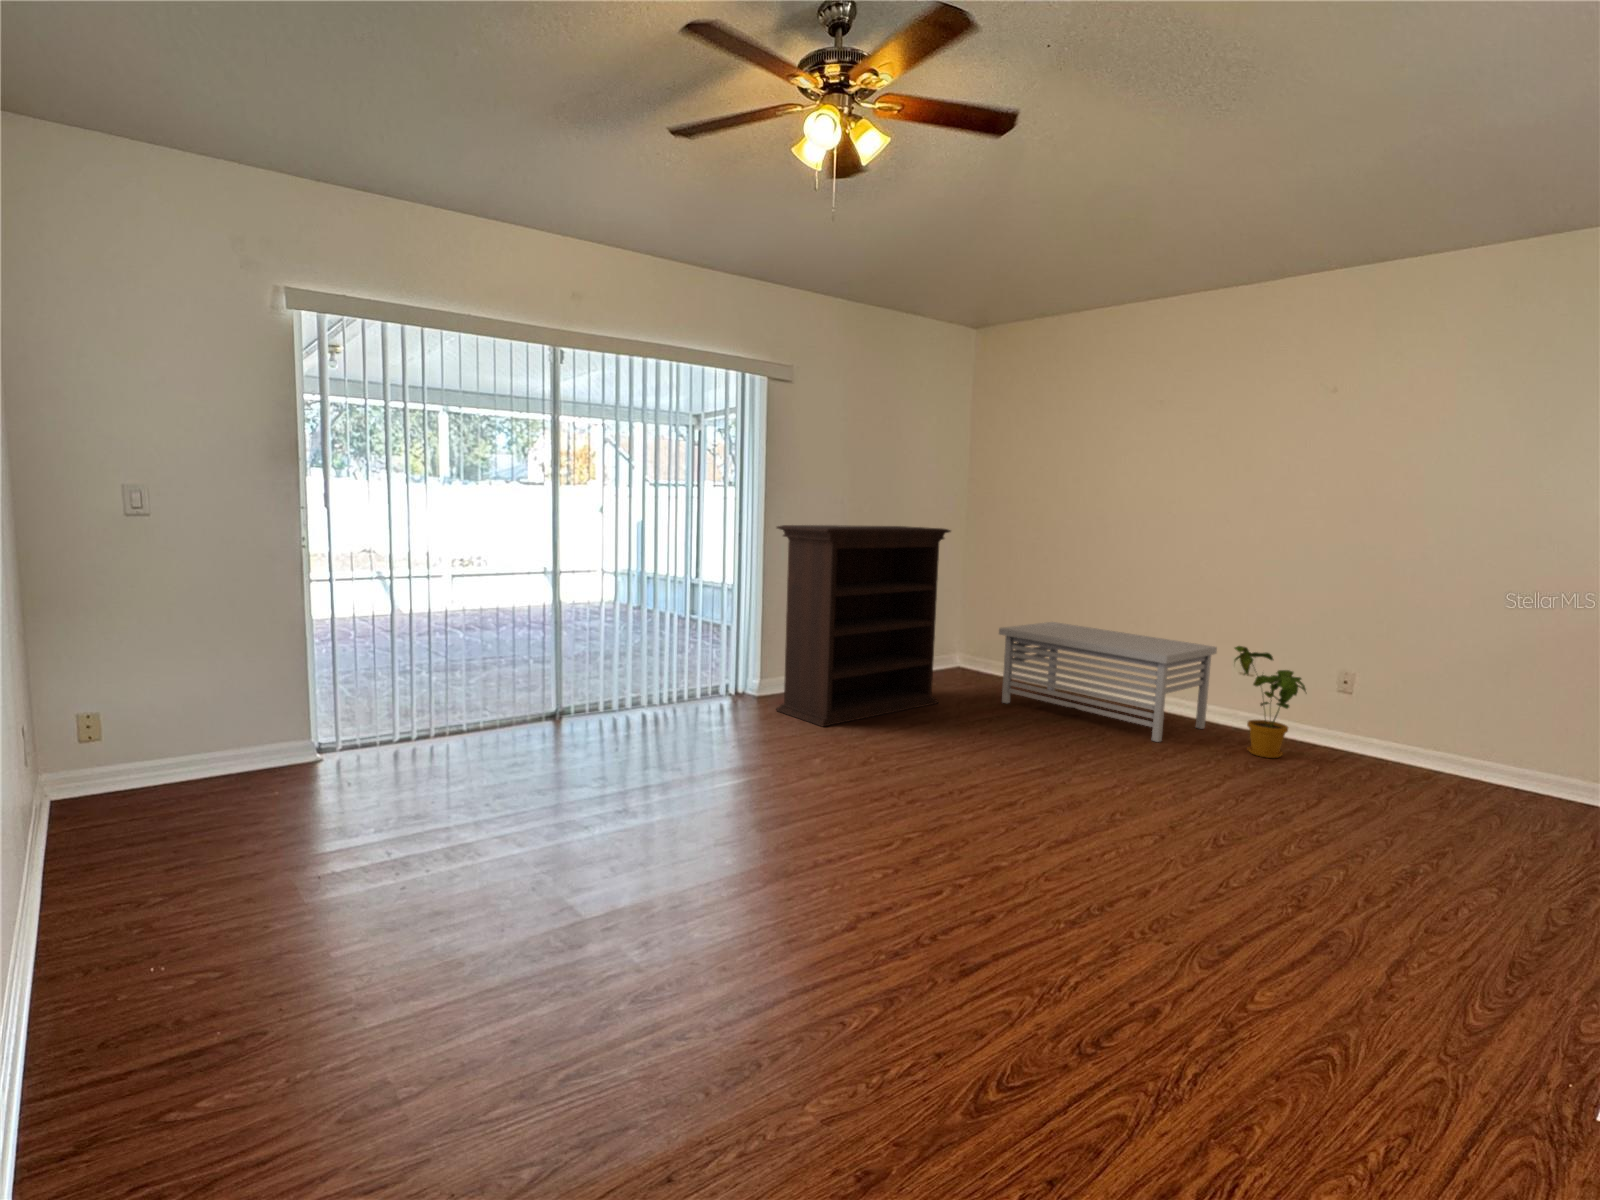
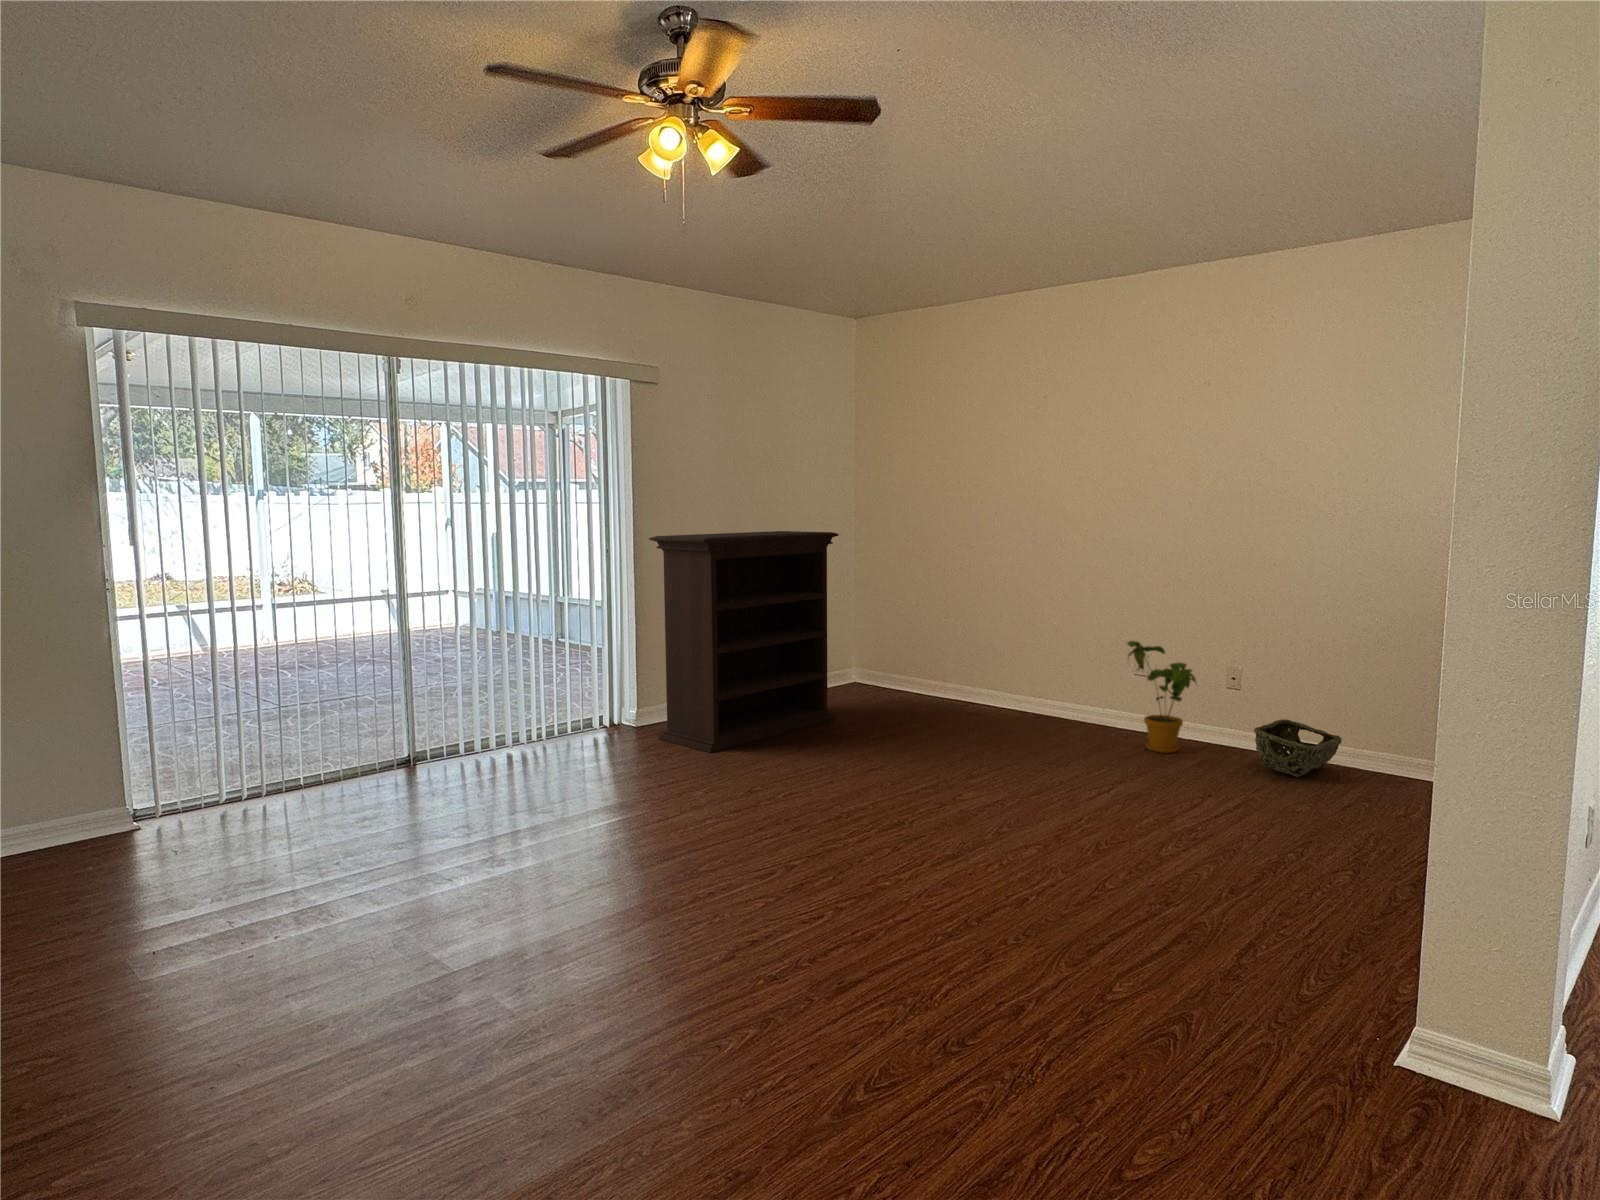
storage bench: present [999,622,1217,742] -> none [895,626,1114,745]
woven basket: none [1367,733,1462,793] -> present [1254,719,1342,777]

